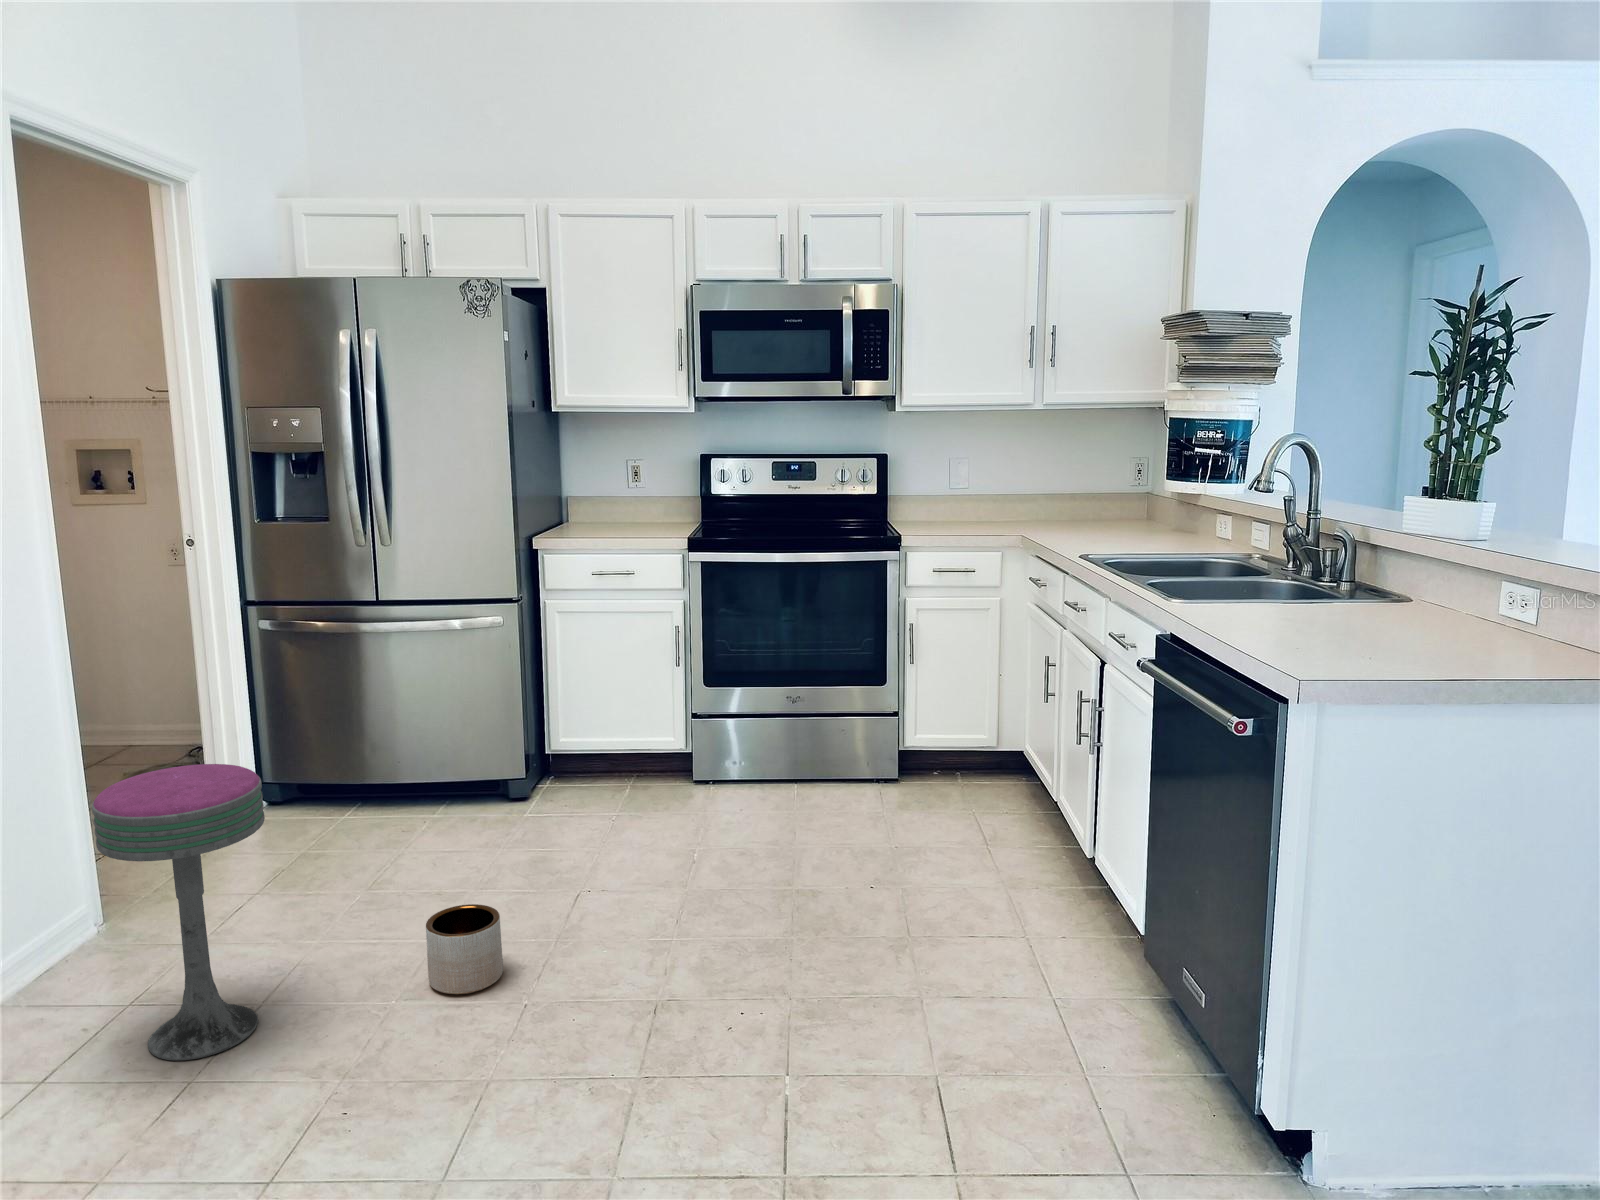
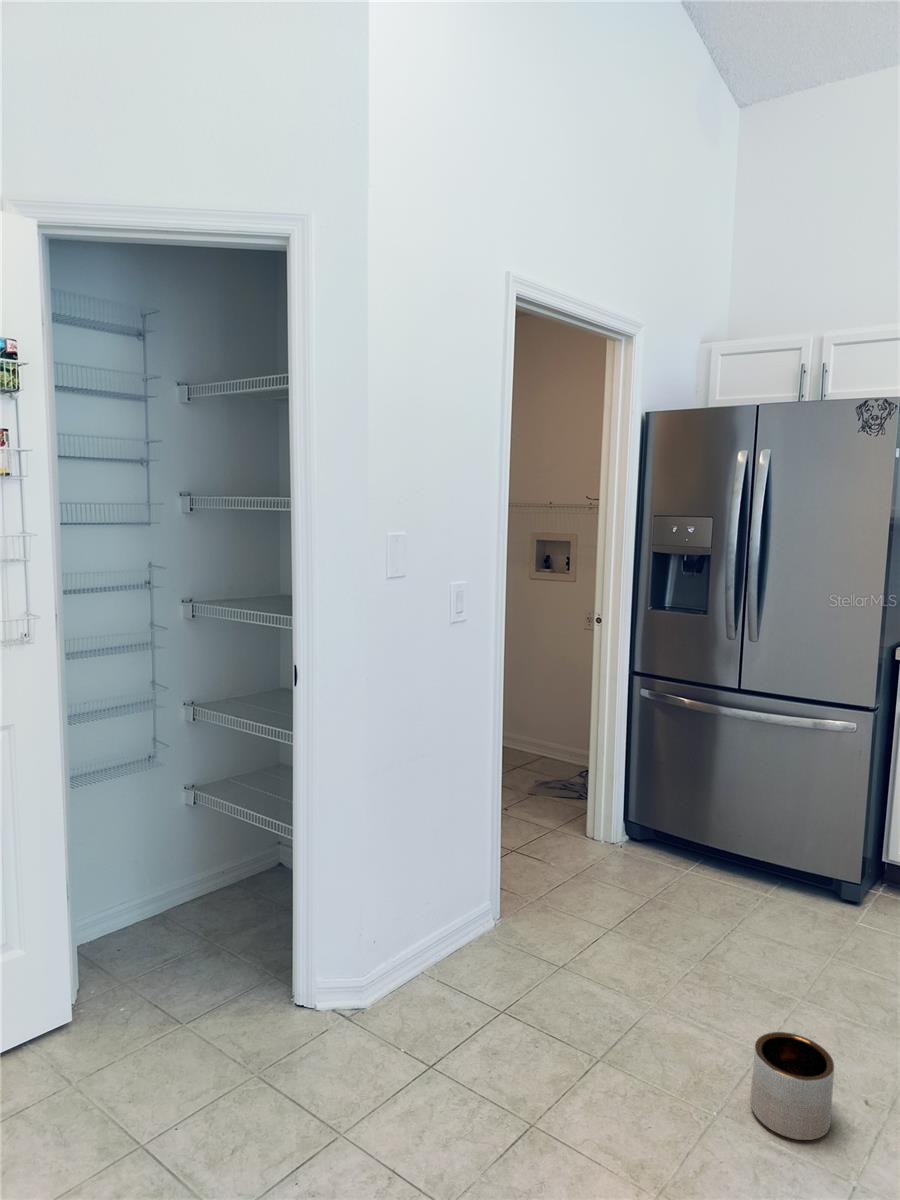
bar stool: present [92,764,265,1060] -> none [491,827,623,1099]

